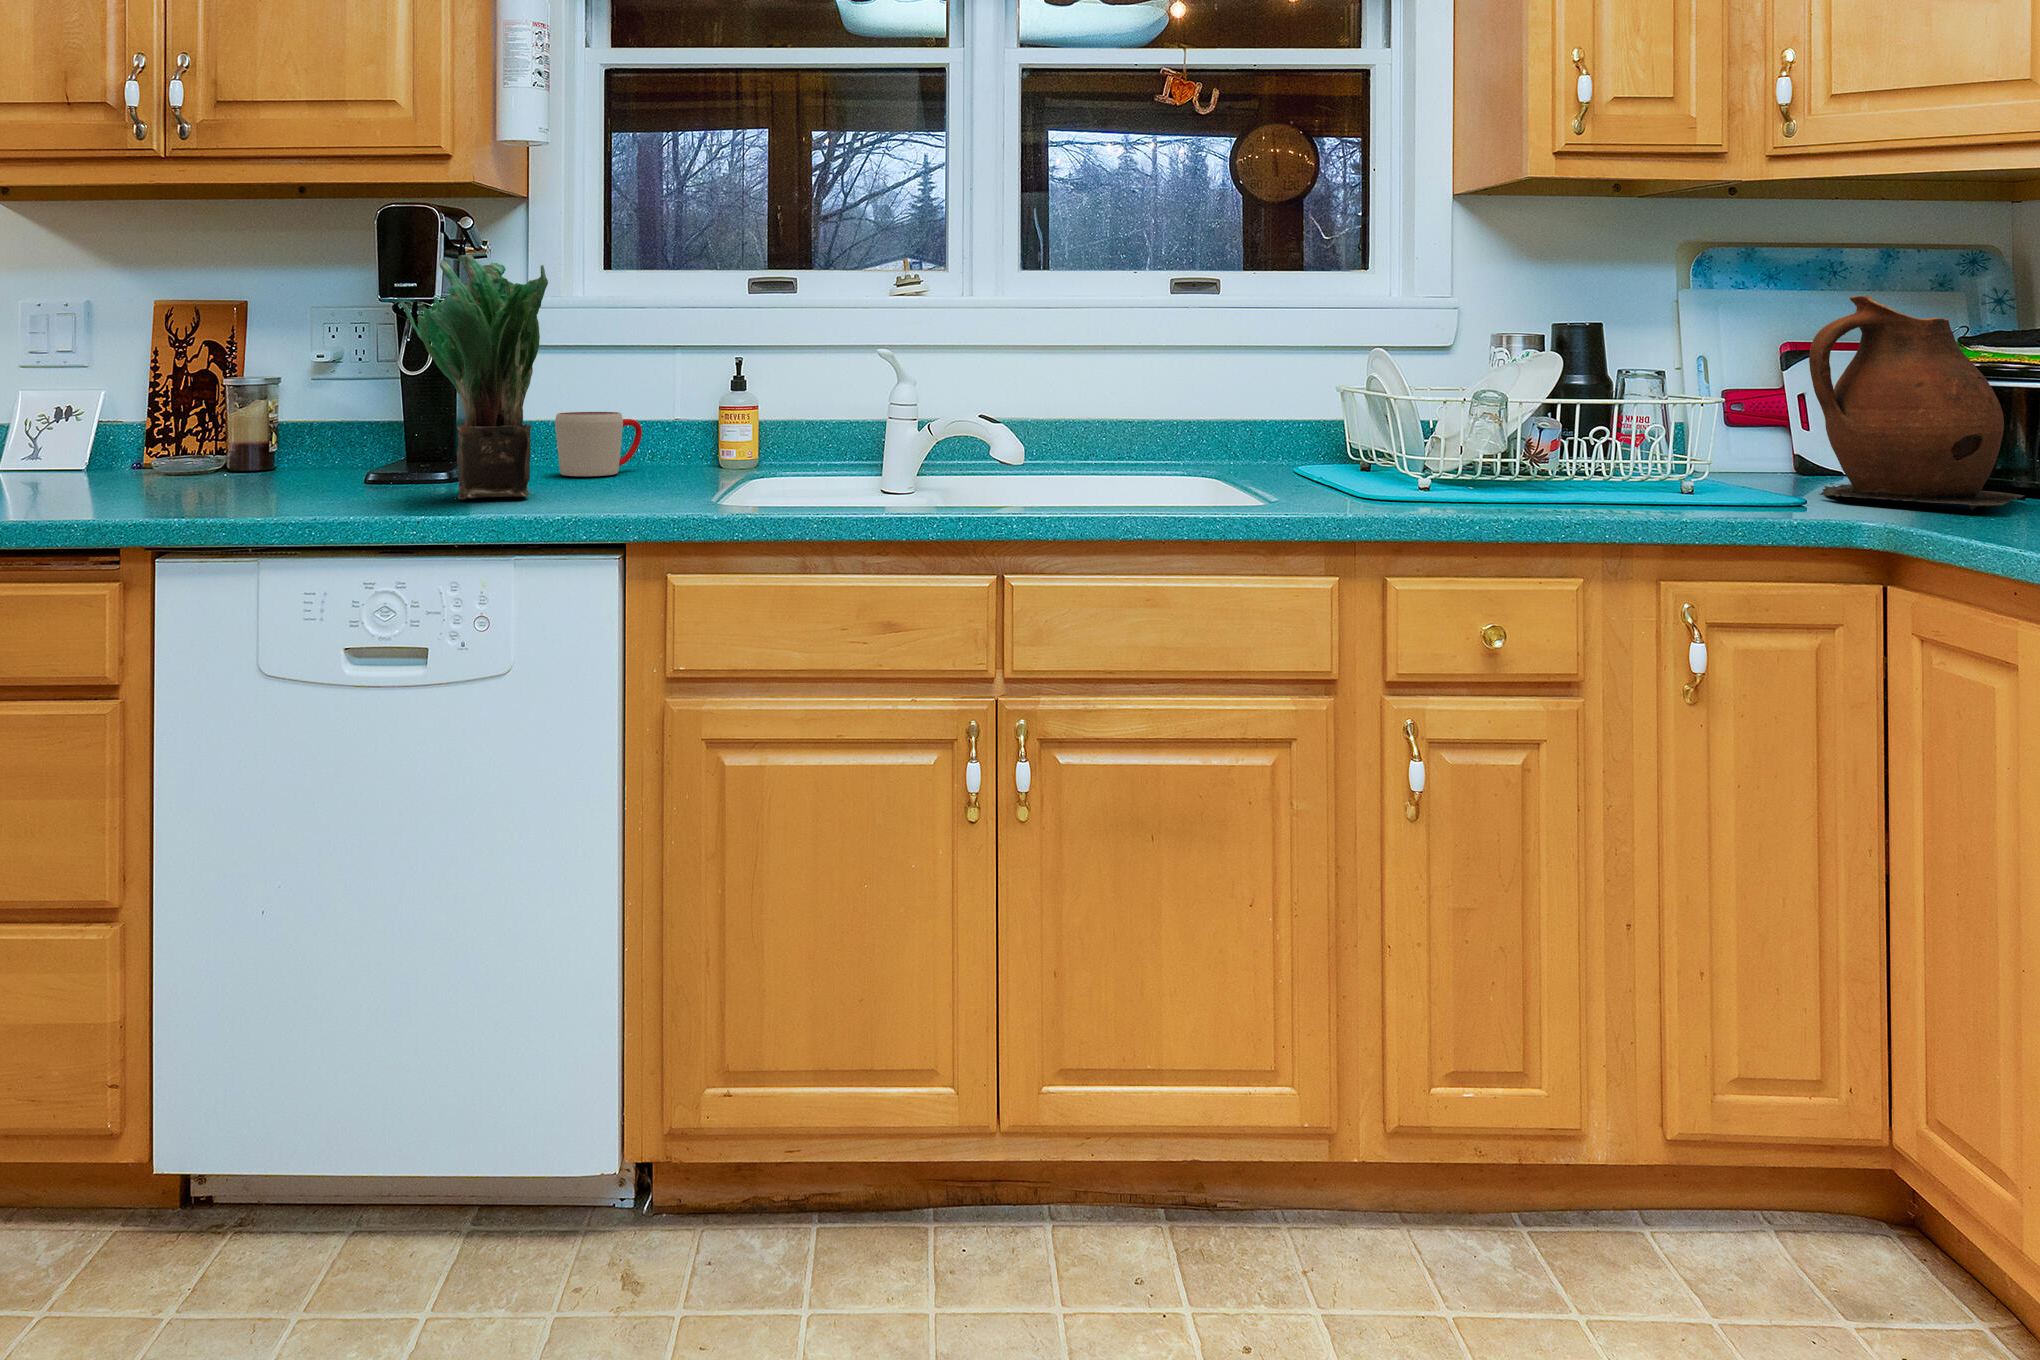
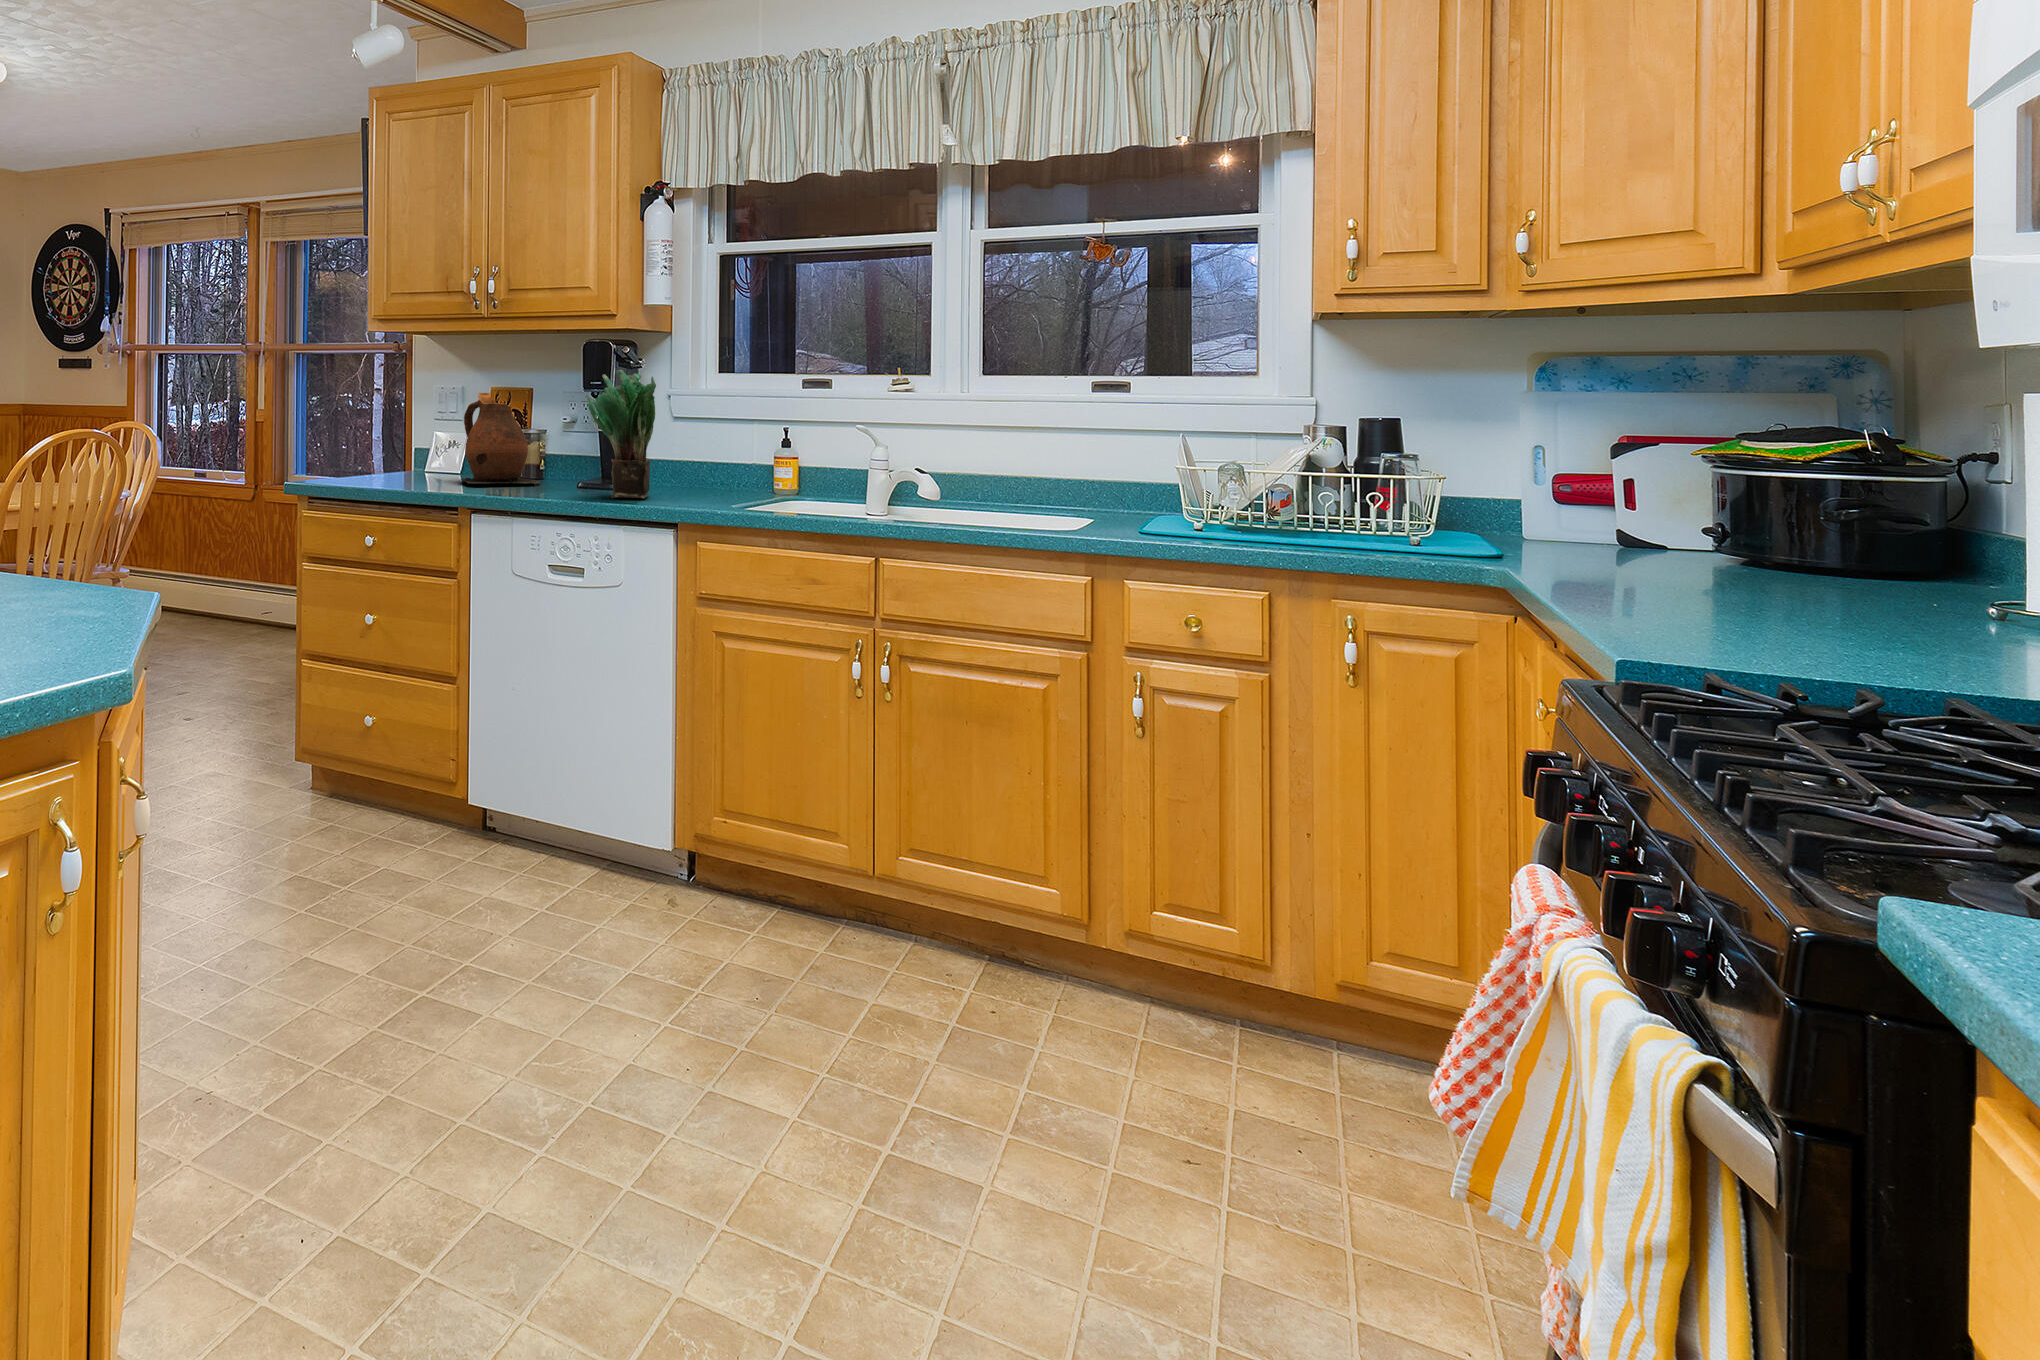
ceramic pitcher: present [1809,296,2025,510] -> present [461,393,540,486]
mug: present [555,412,642,476] -> none [677,454,728,490]

